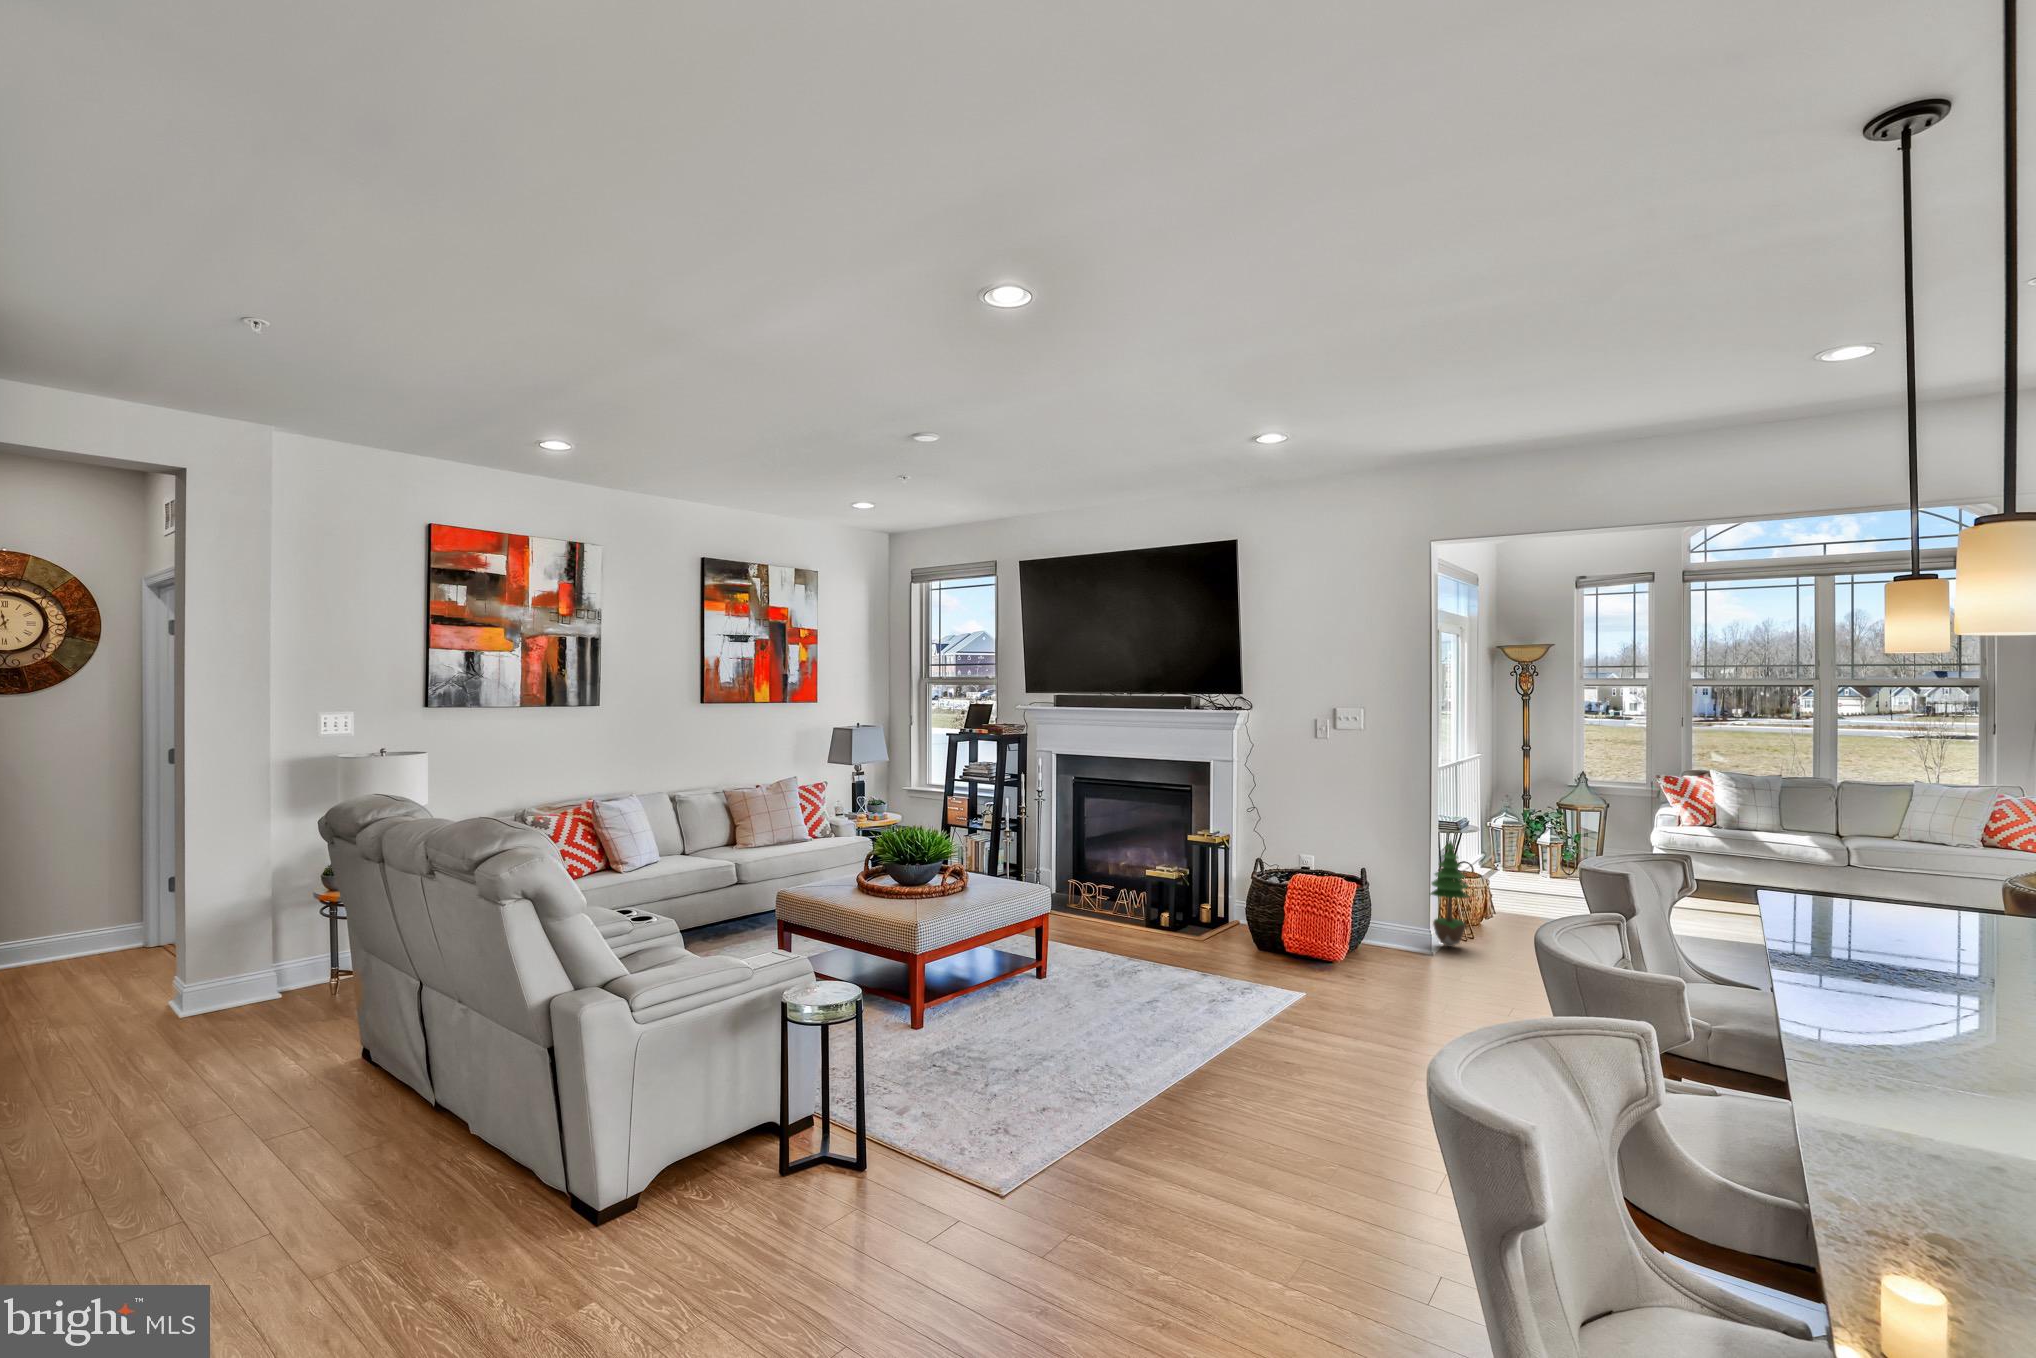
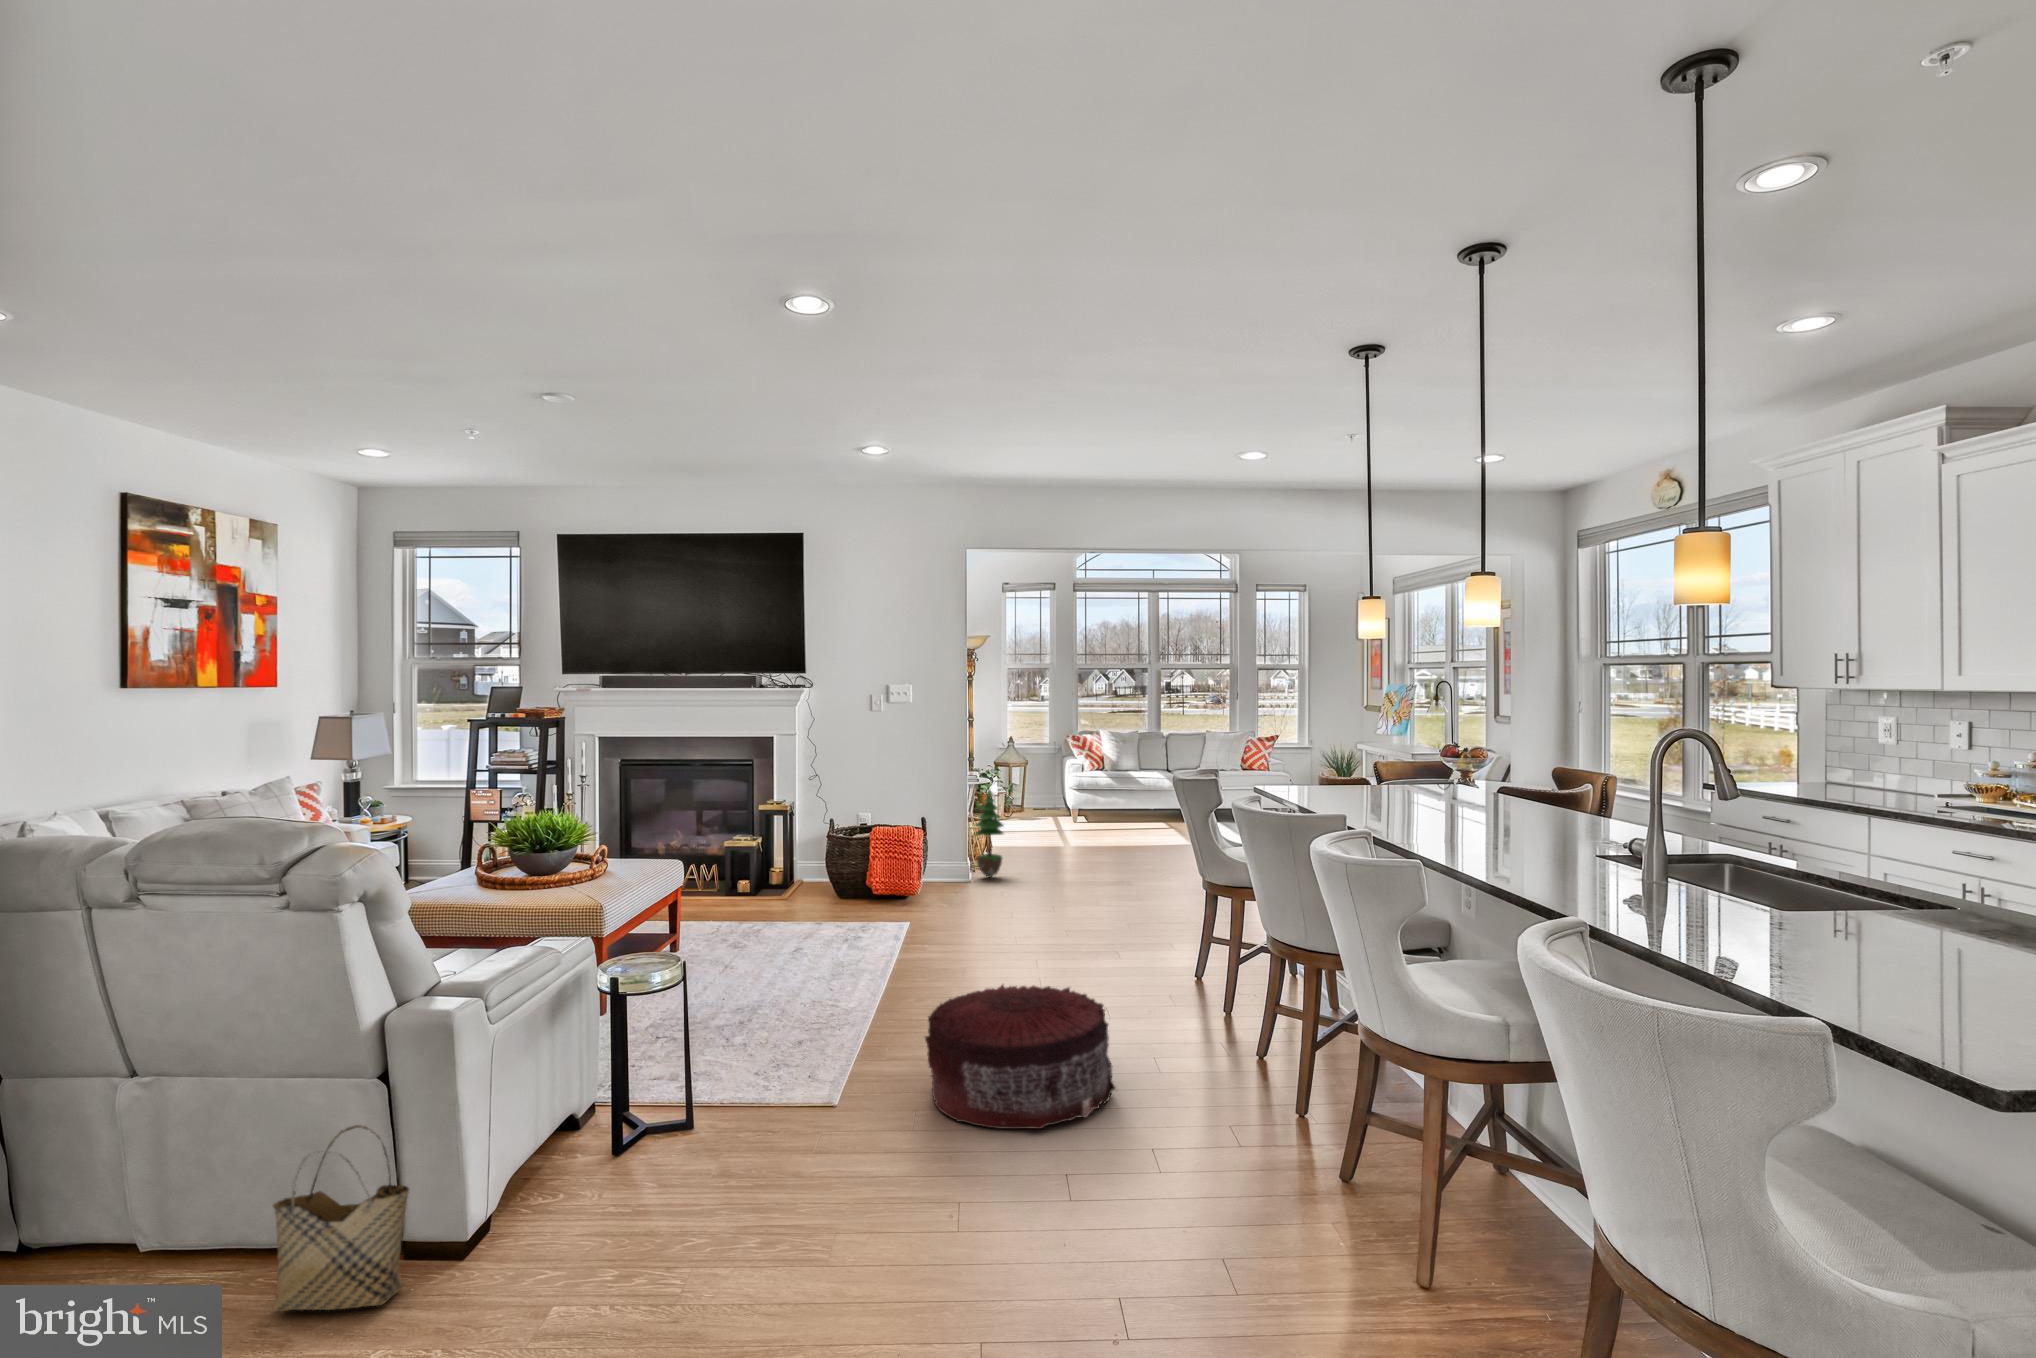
woven basket: none [434,1098,514,1244] -> present [273,1125,409,1312]
pouf: none [1025,1101,1232,1291] -> present [925,985,1116,1129]

